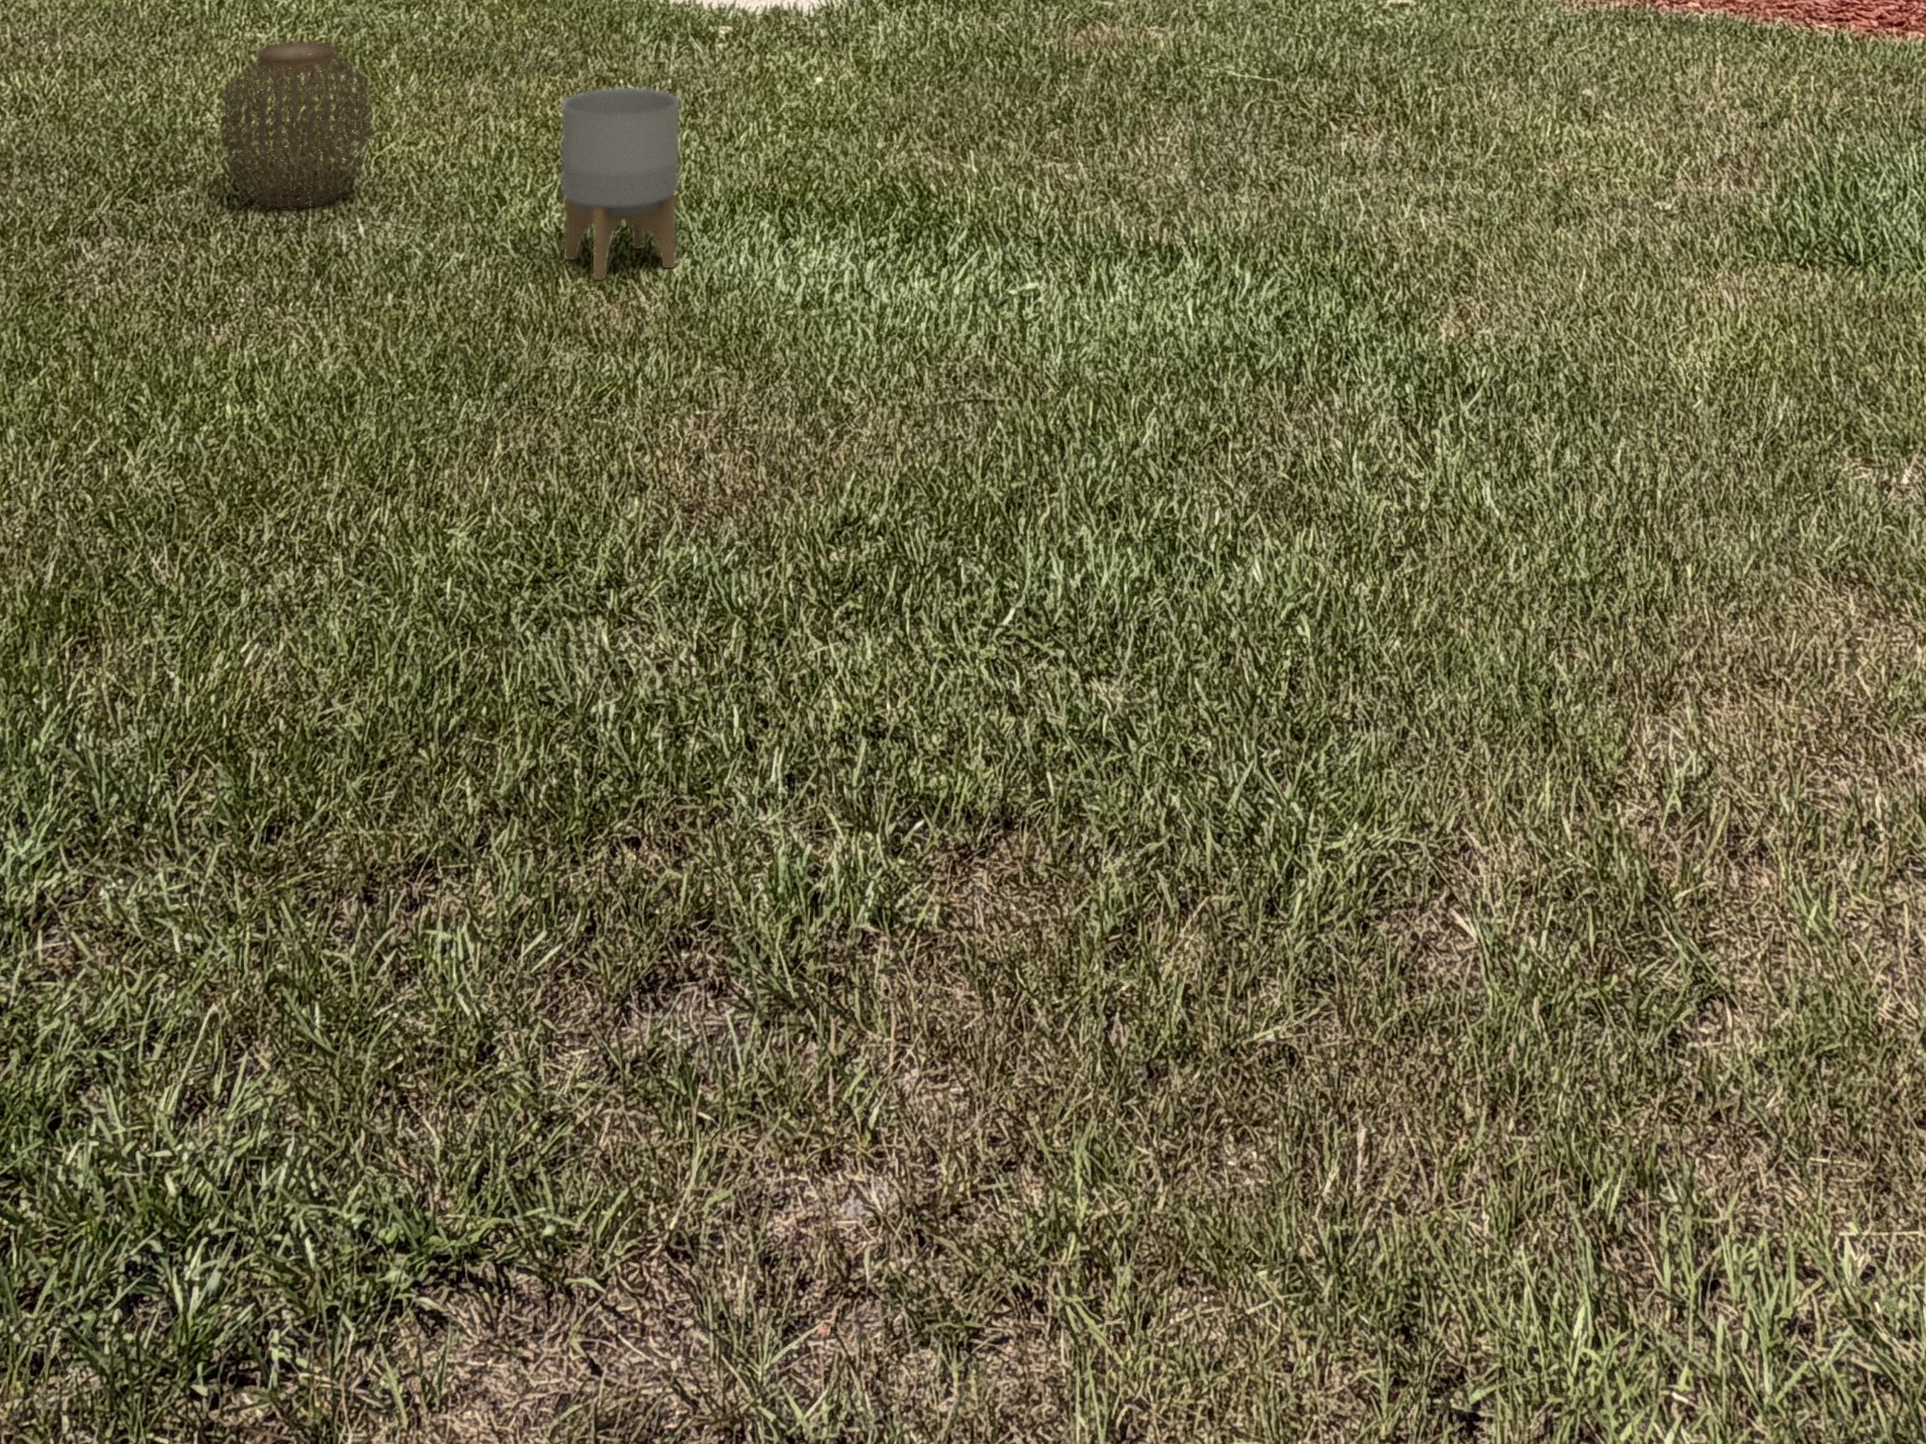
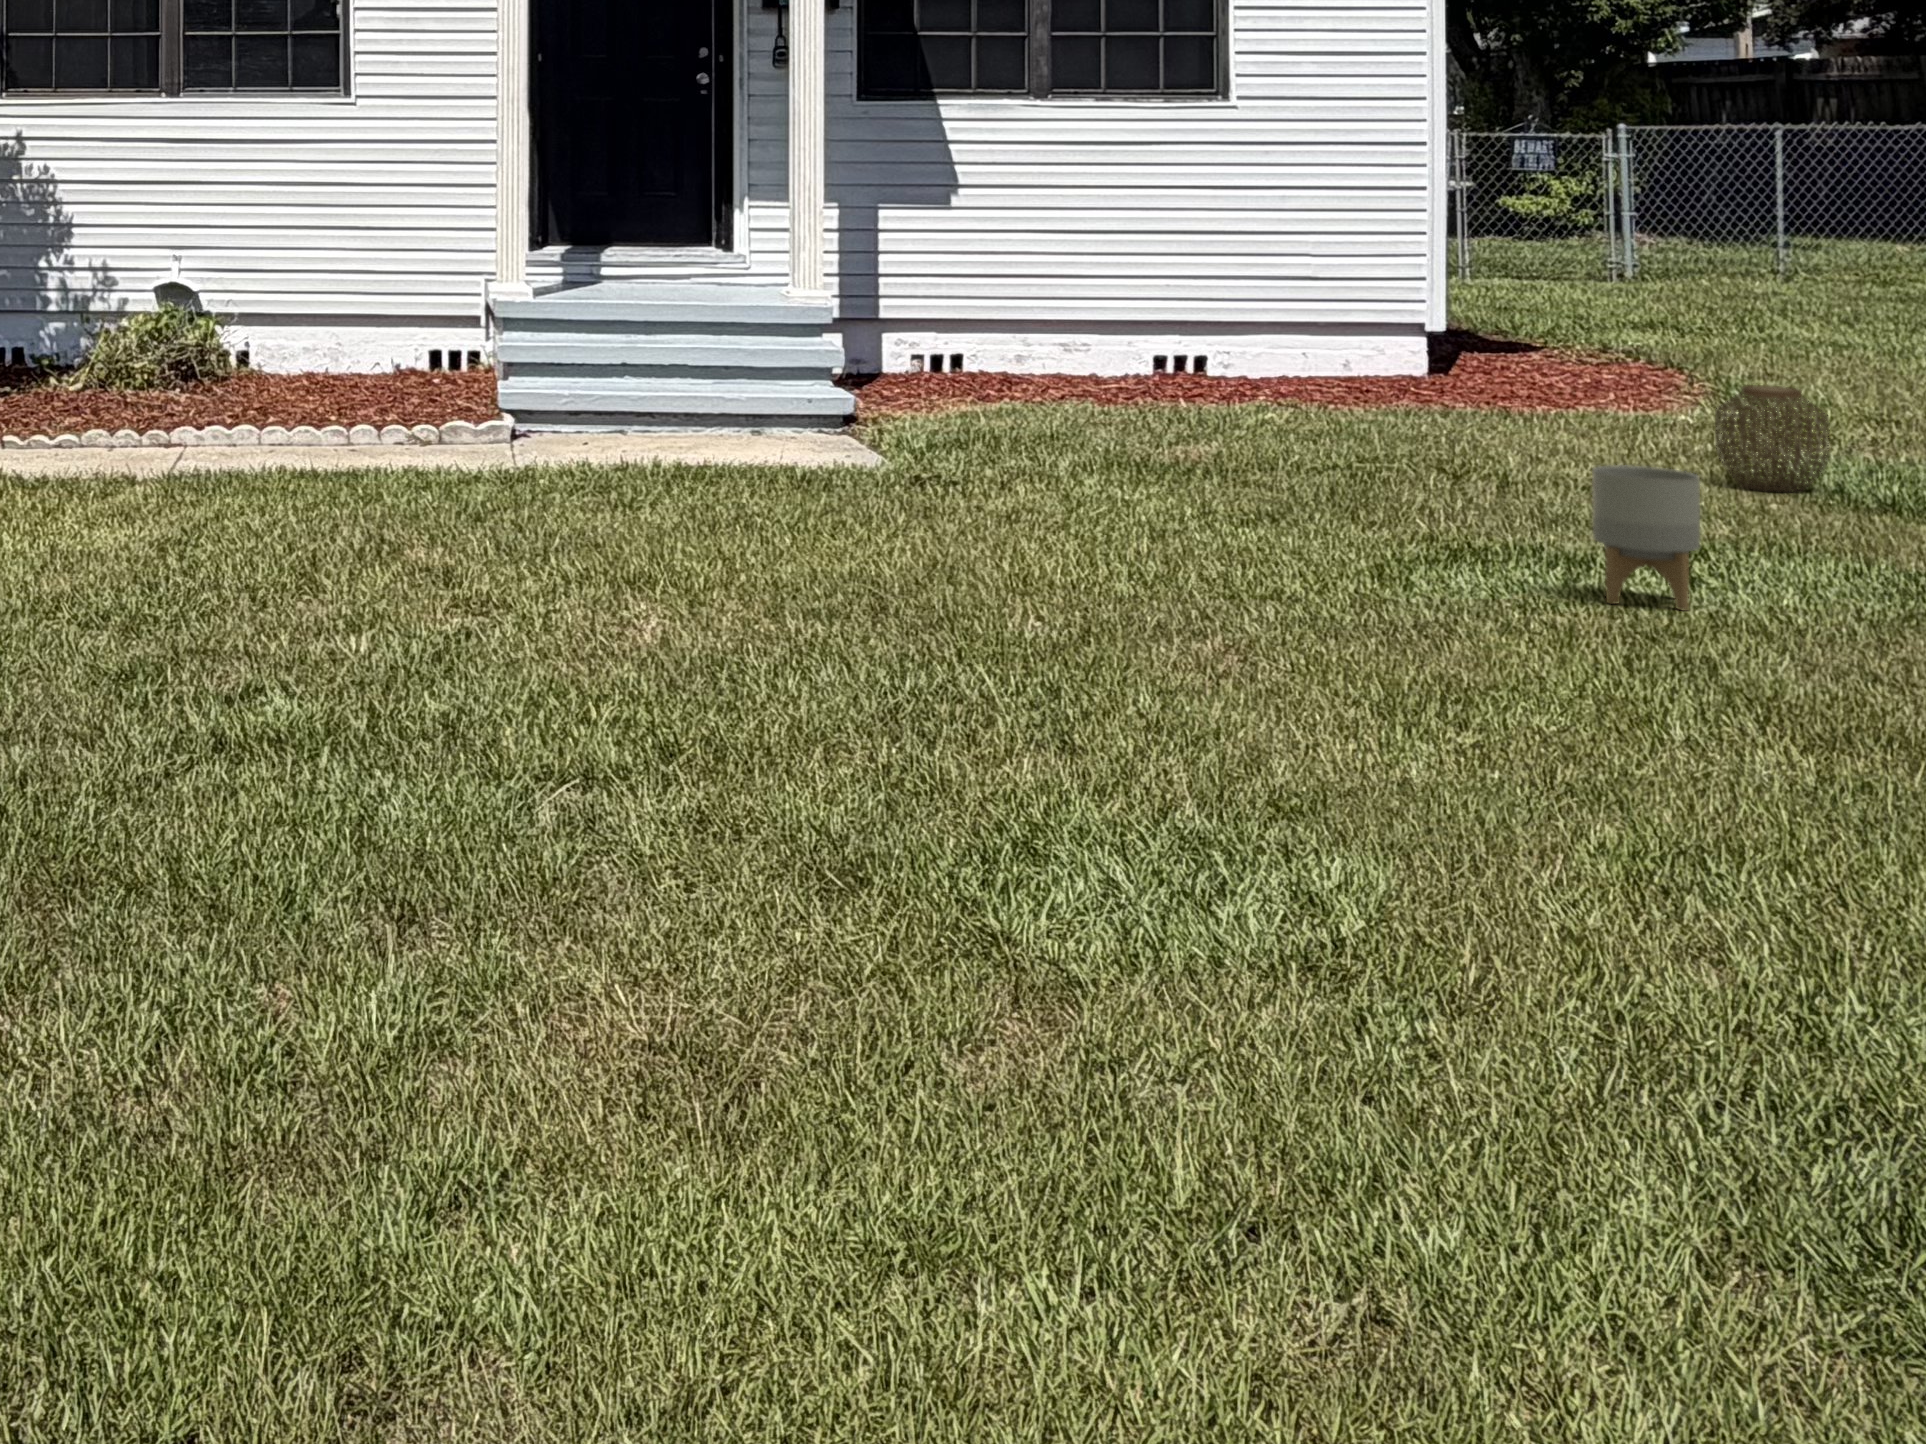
woven basket: present [222,41,370,208] -> present [1715,385,1830,493]

